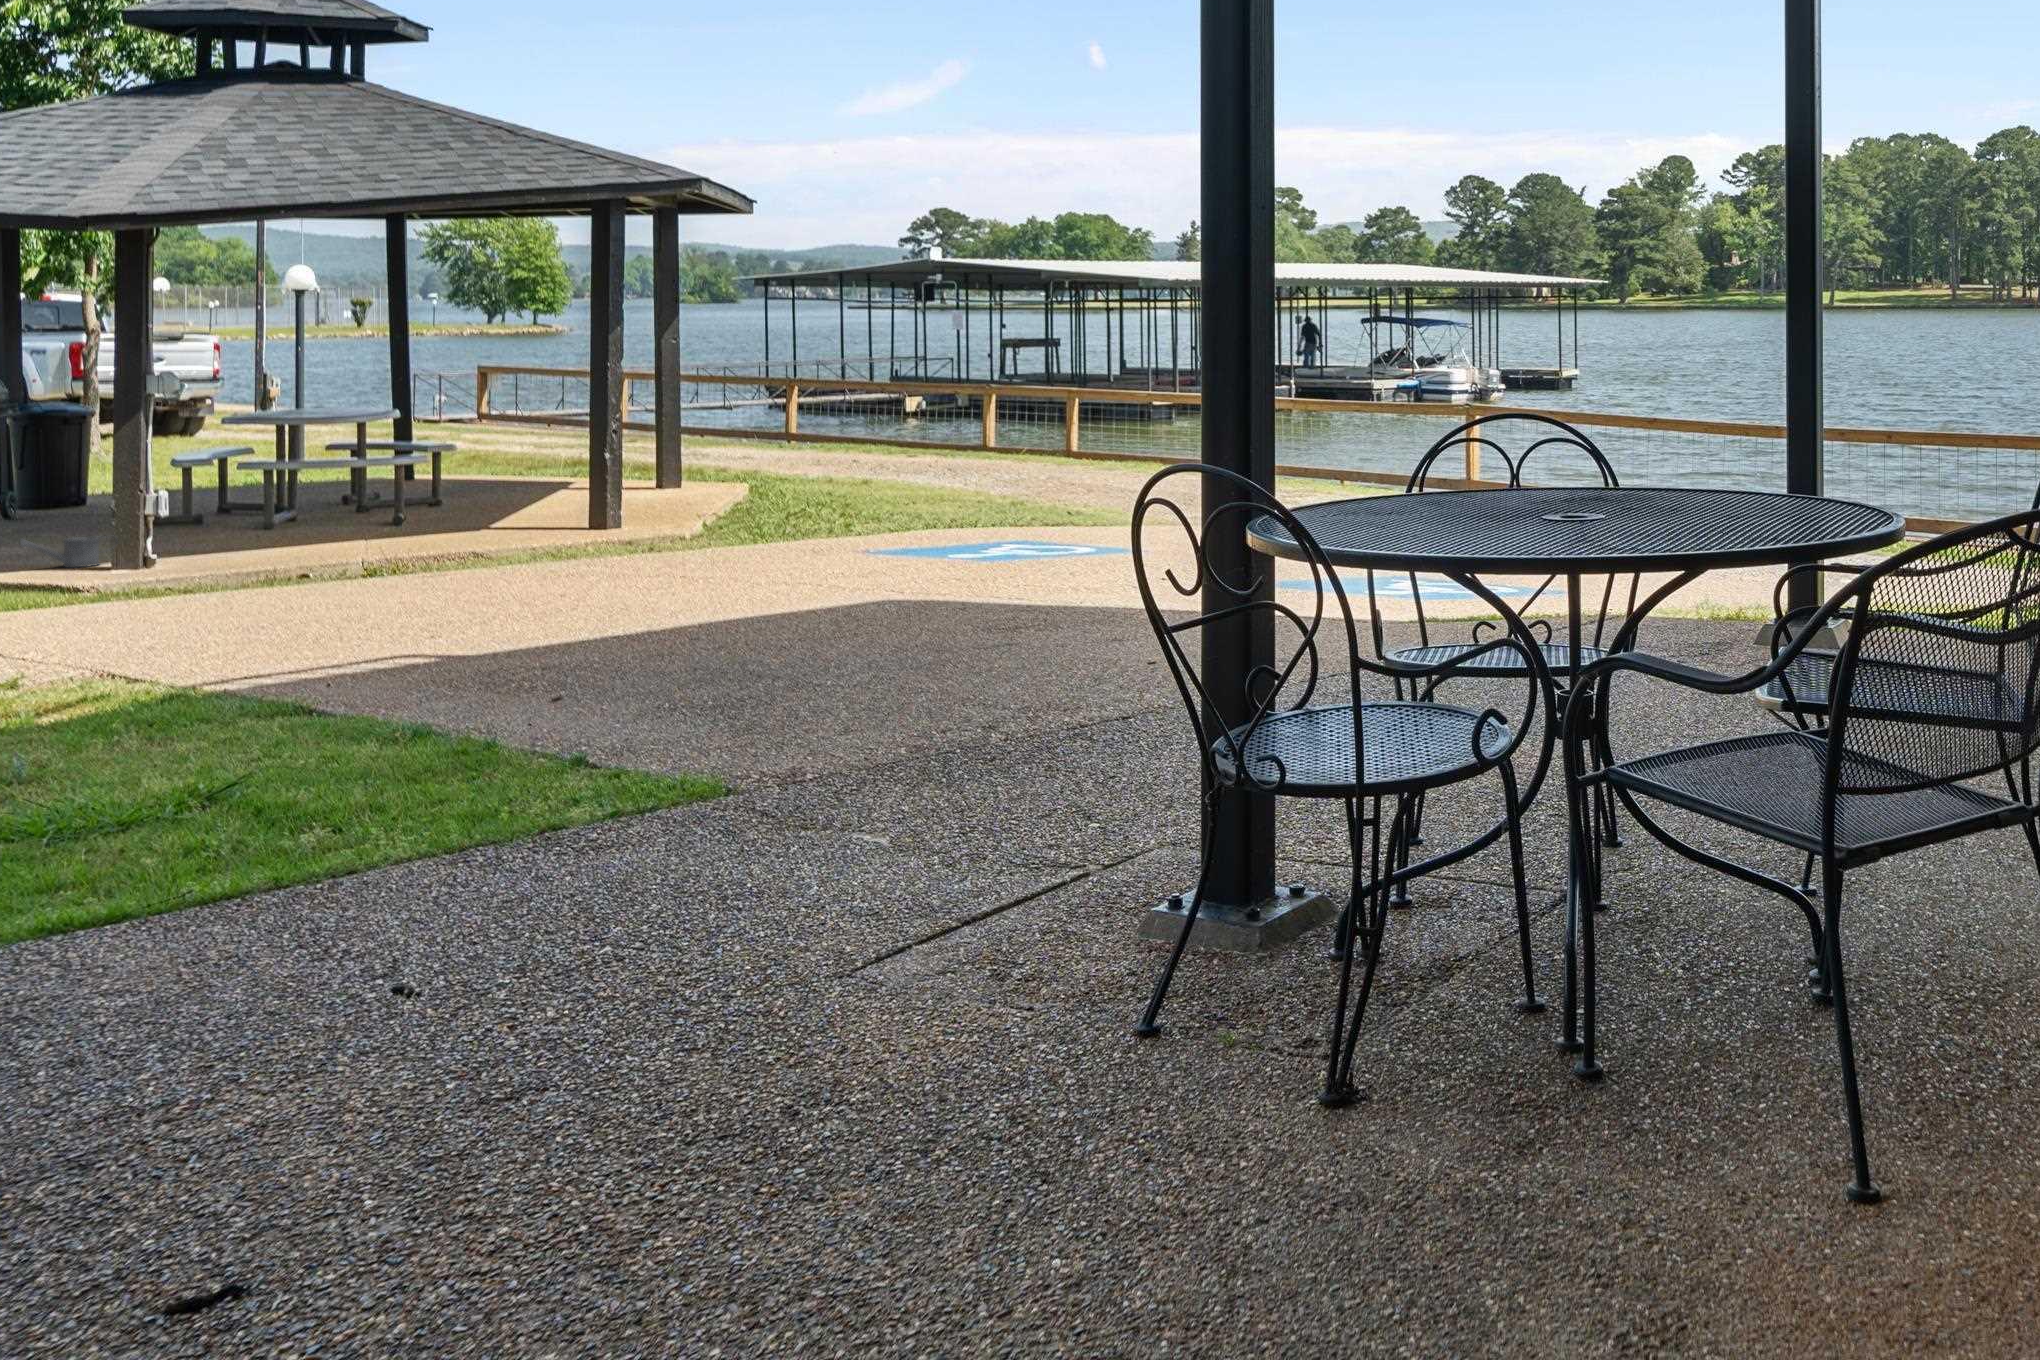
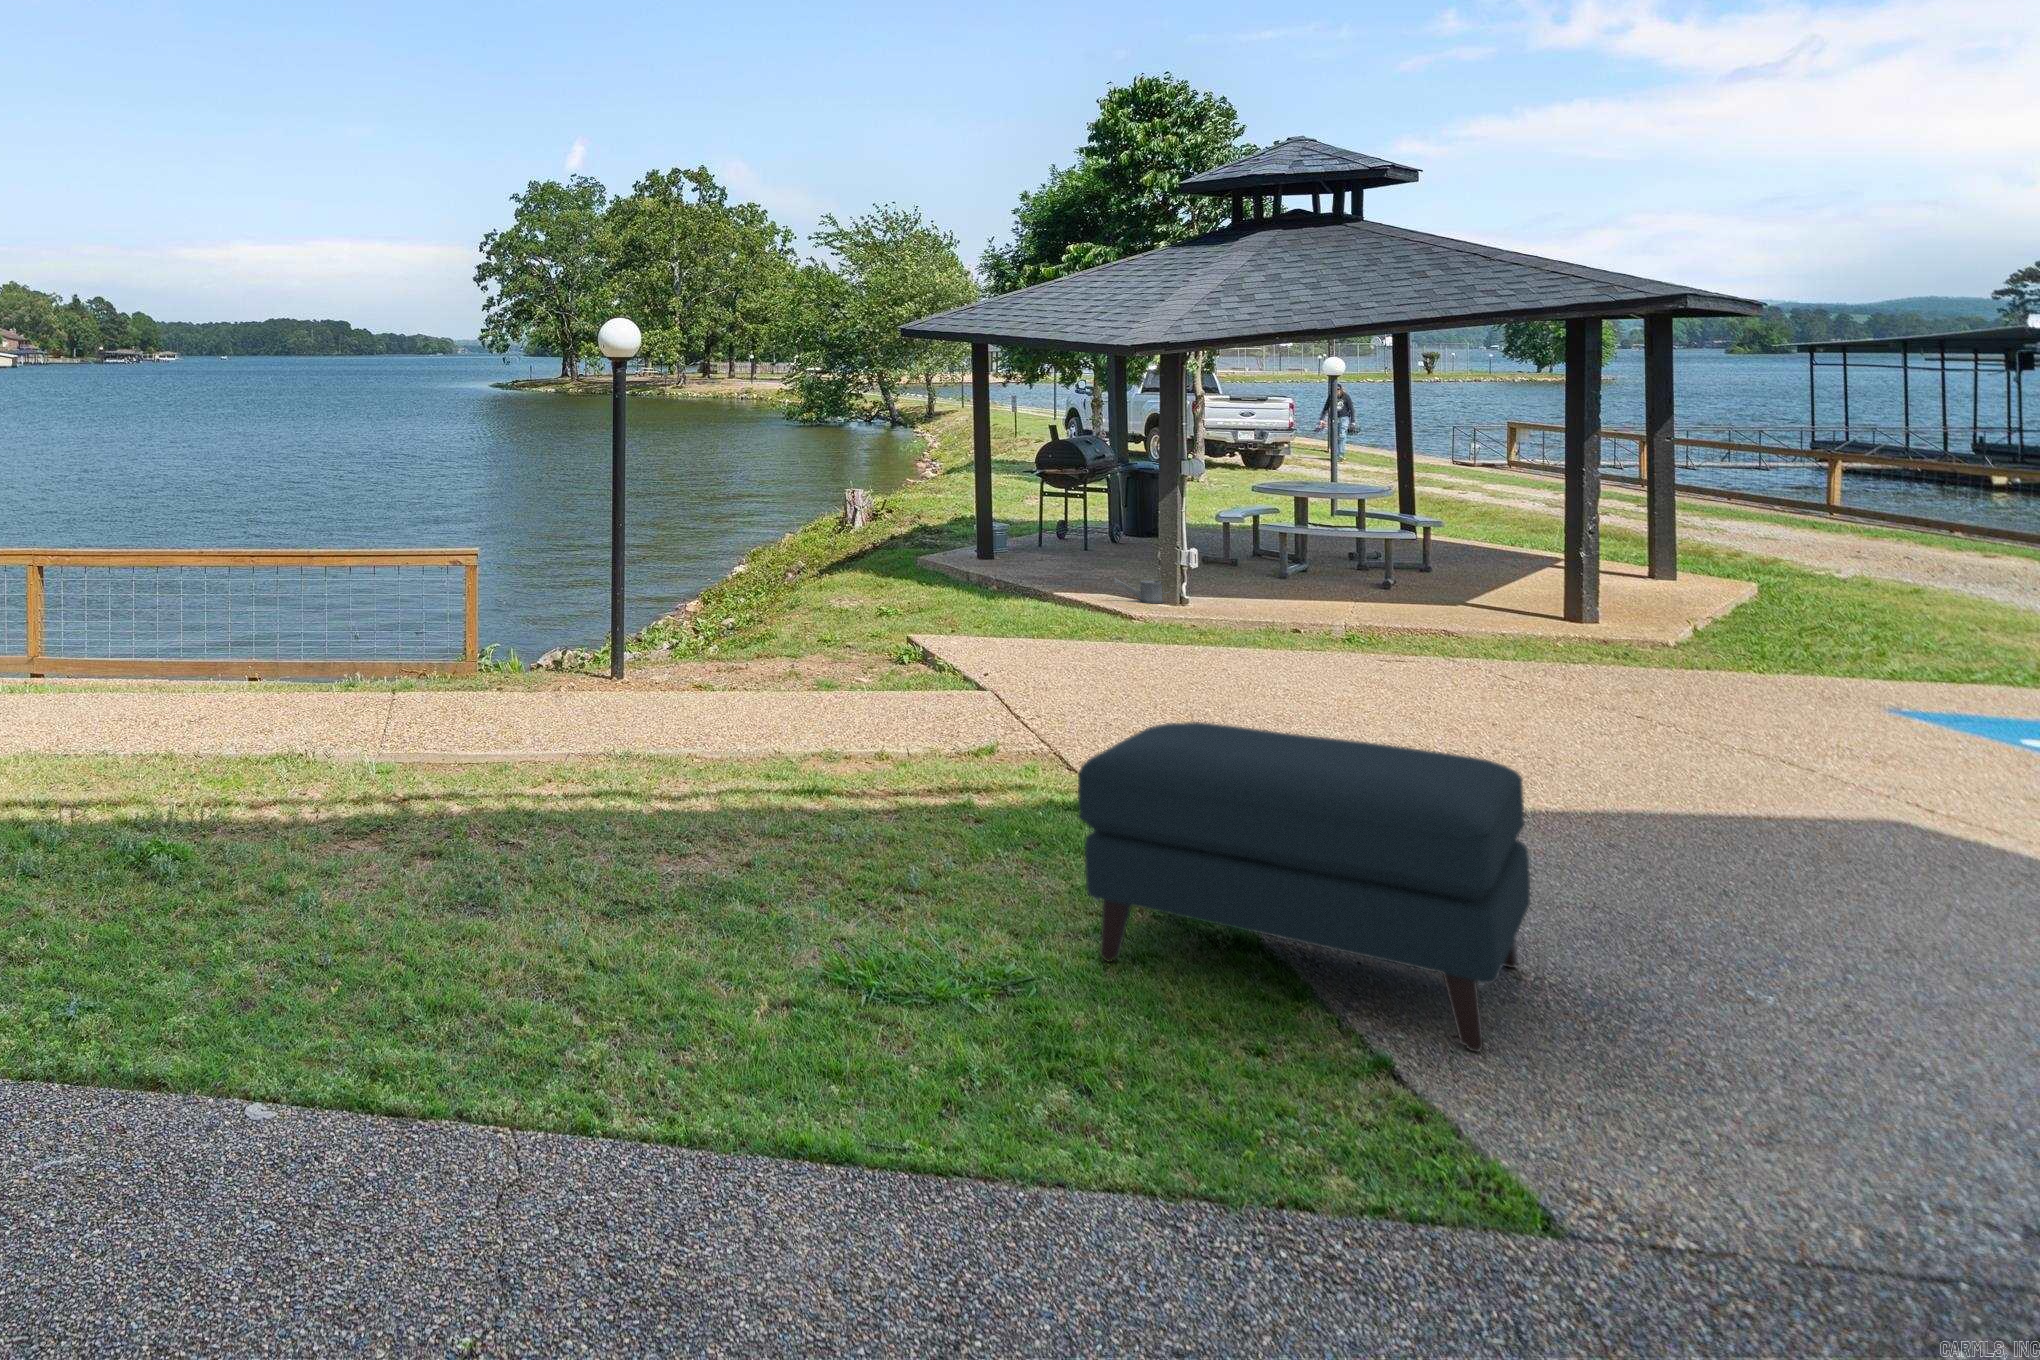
ottoman: none [161,582,649,890] -> present [1078,722,1530,1052]

